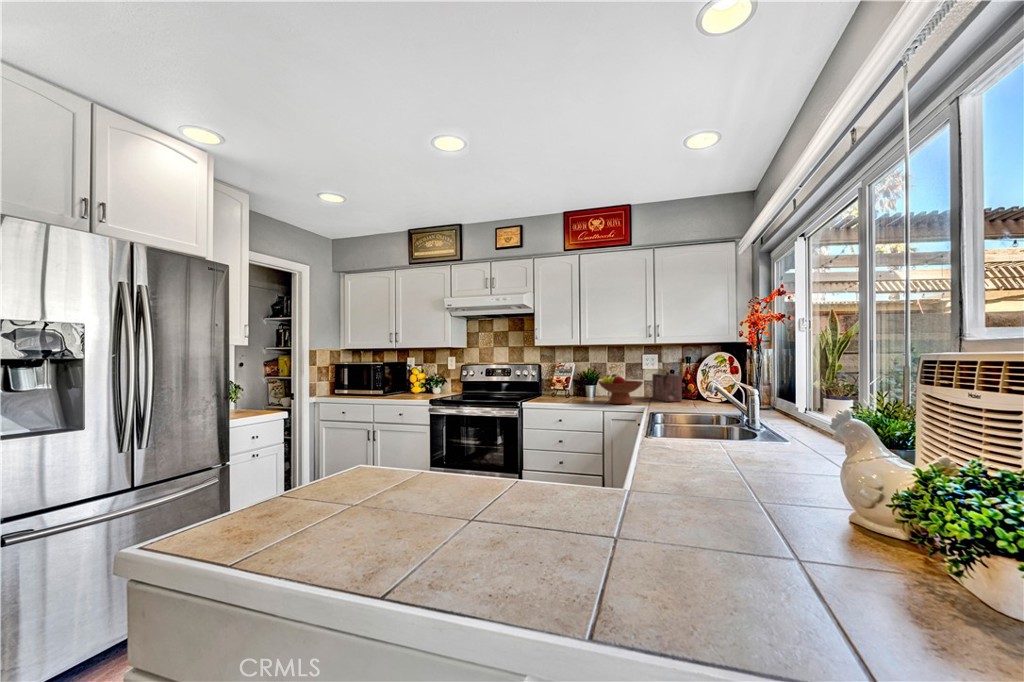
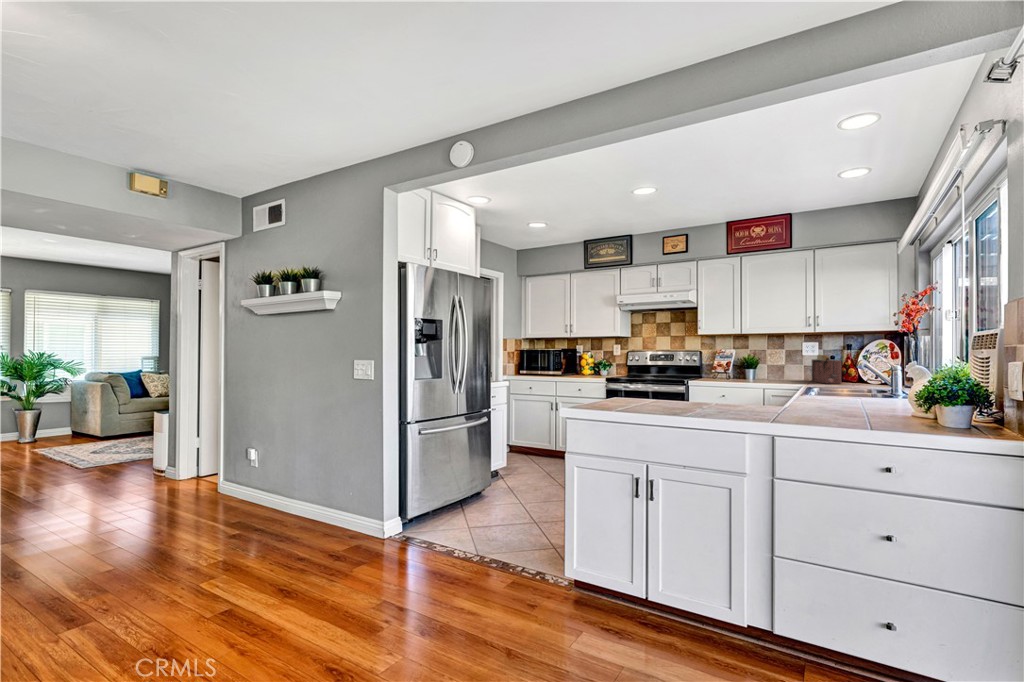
fruit bowl: present [598,374,643,404] -> none [760,359,804,385]

